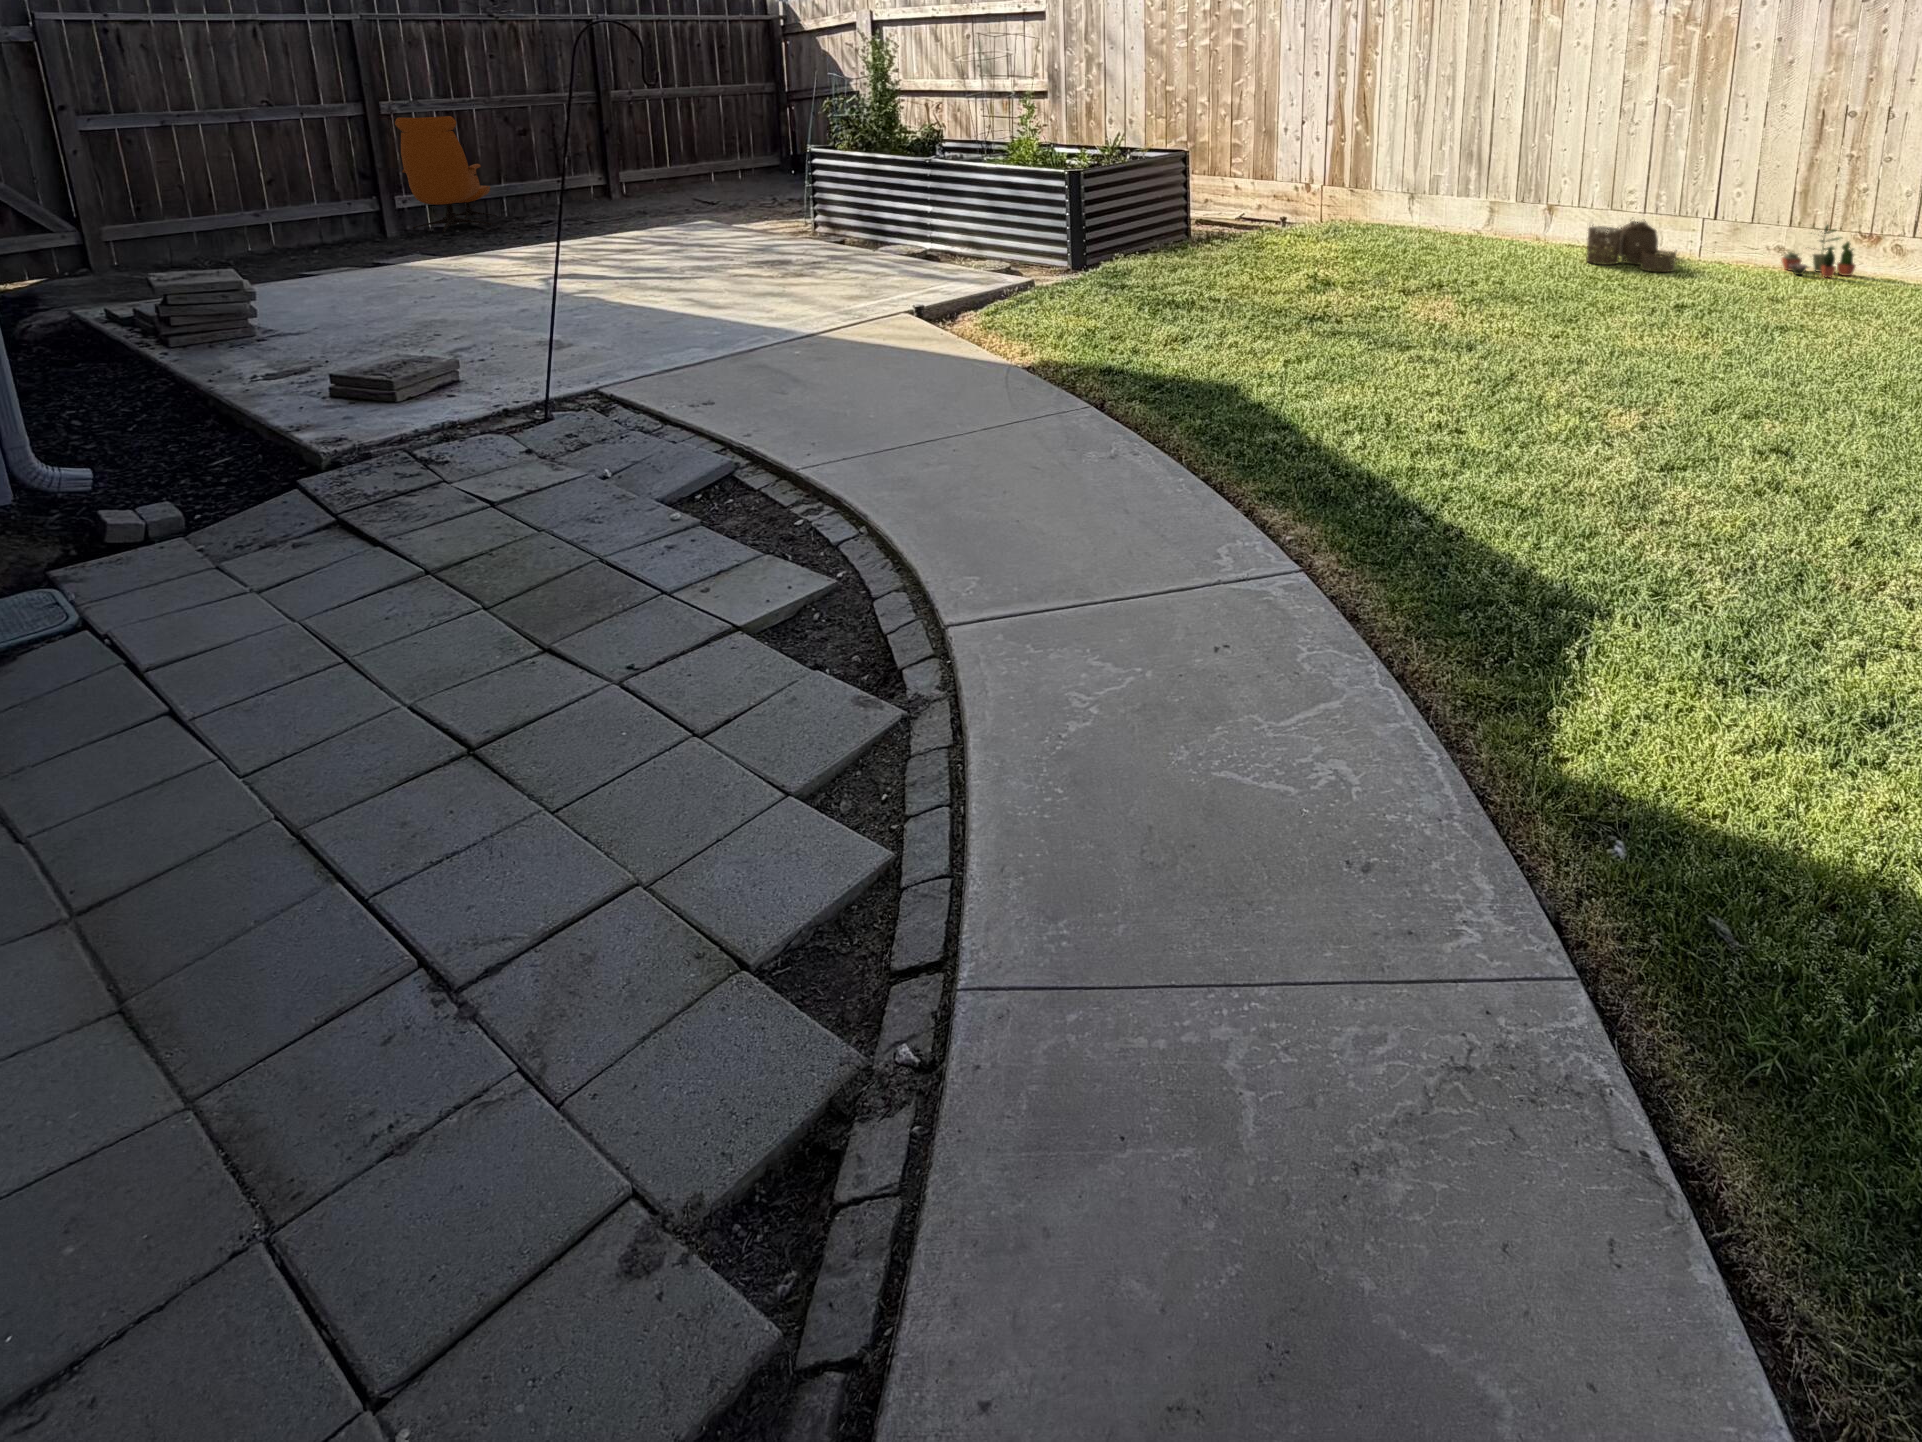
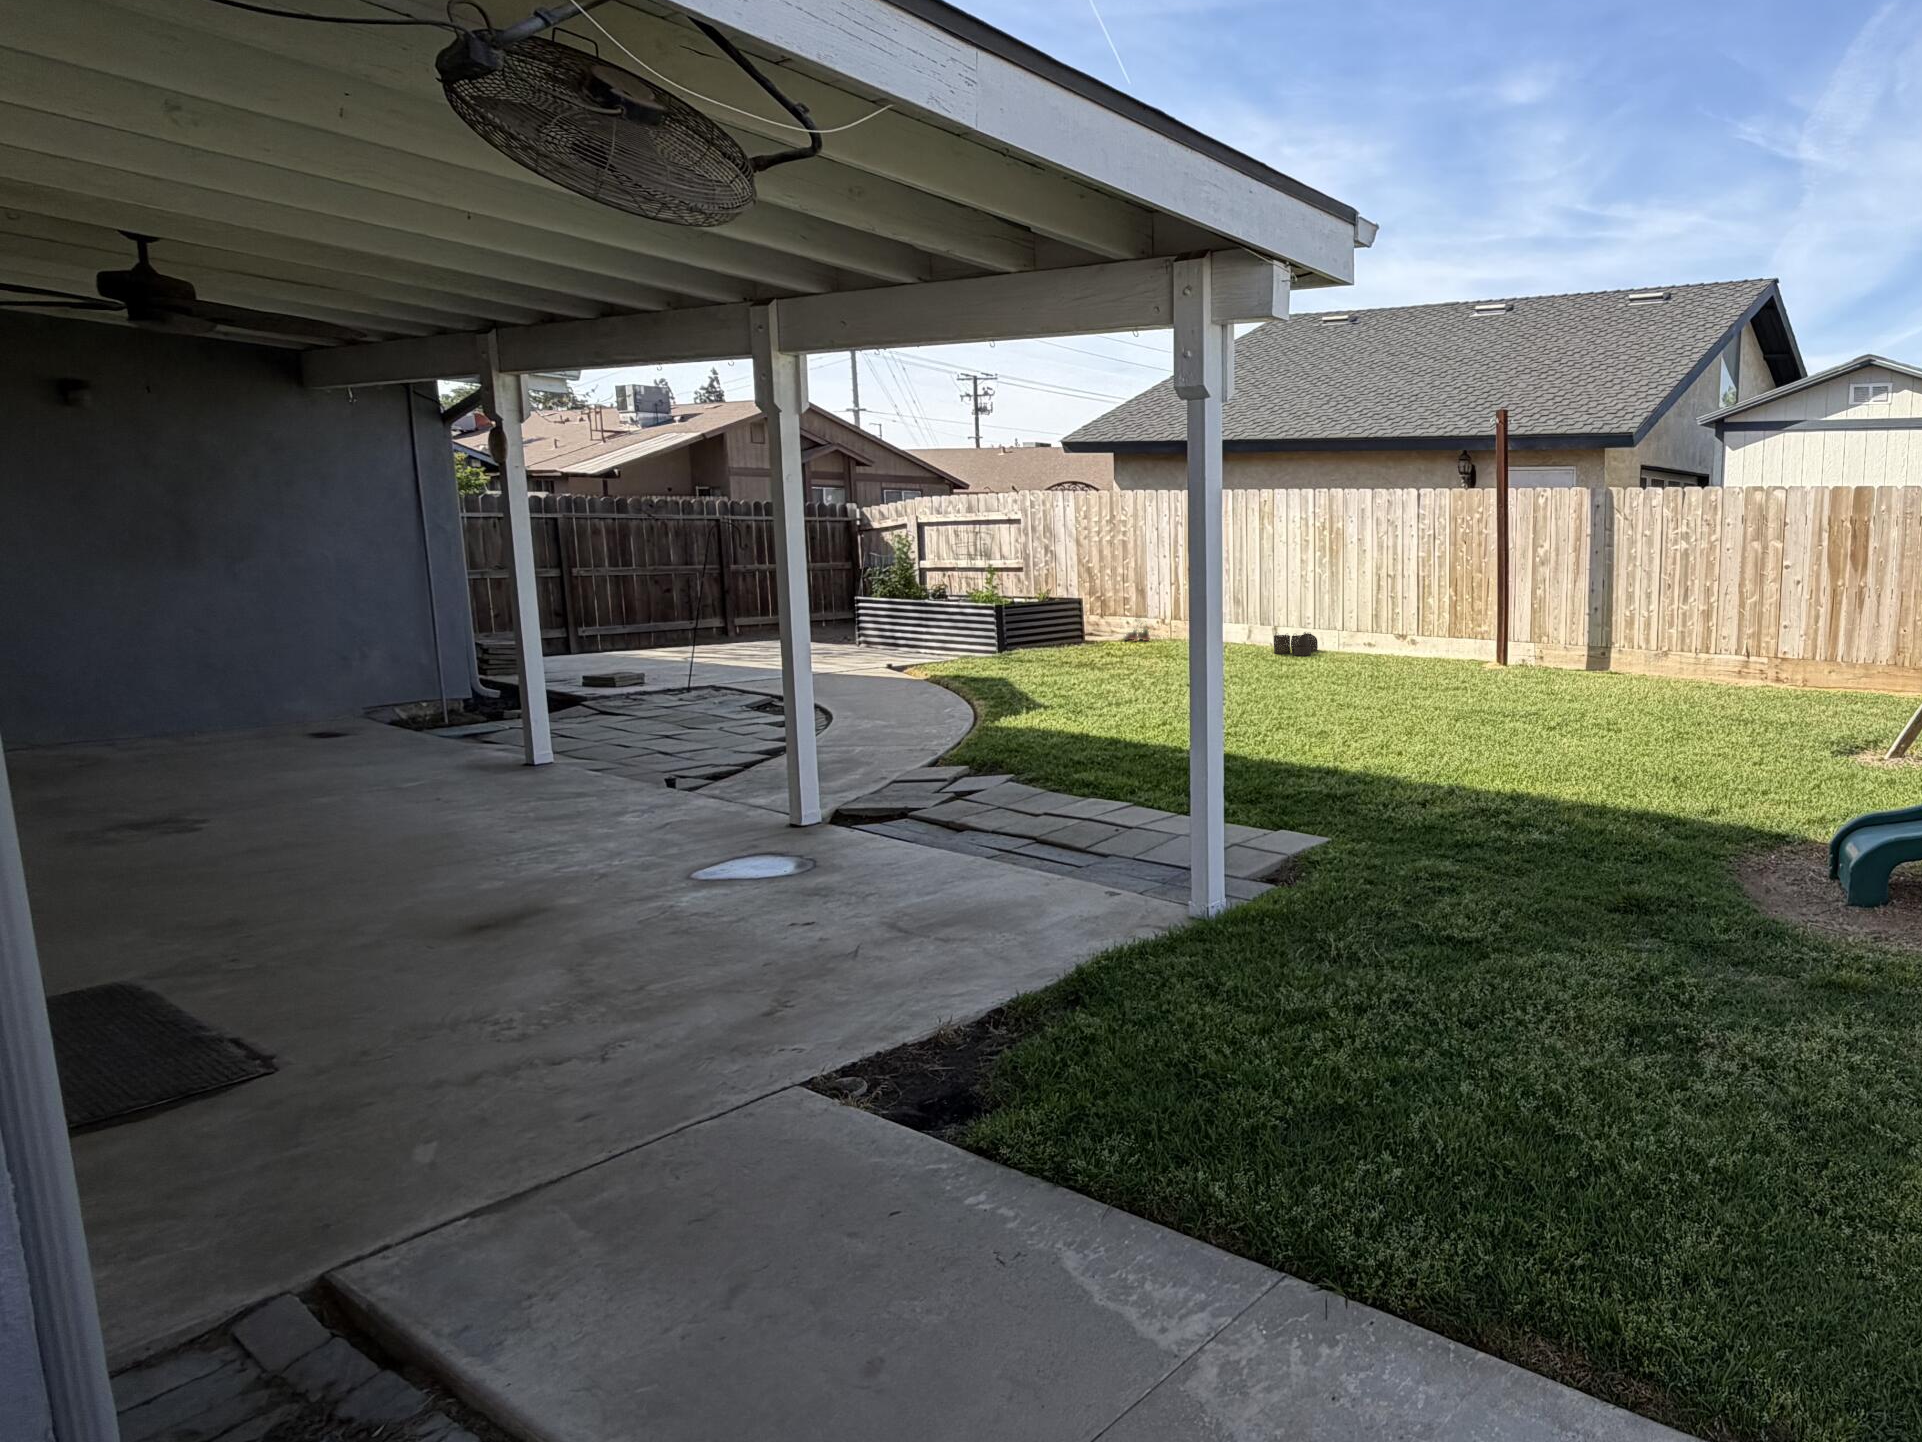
lounge chair: present [395,116,497,233] -> none [588,574,649,646]
potted plant: present [1781,225,1855,278] -> present [1124,621,1150,641]

